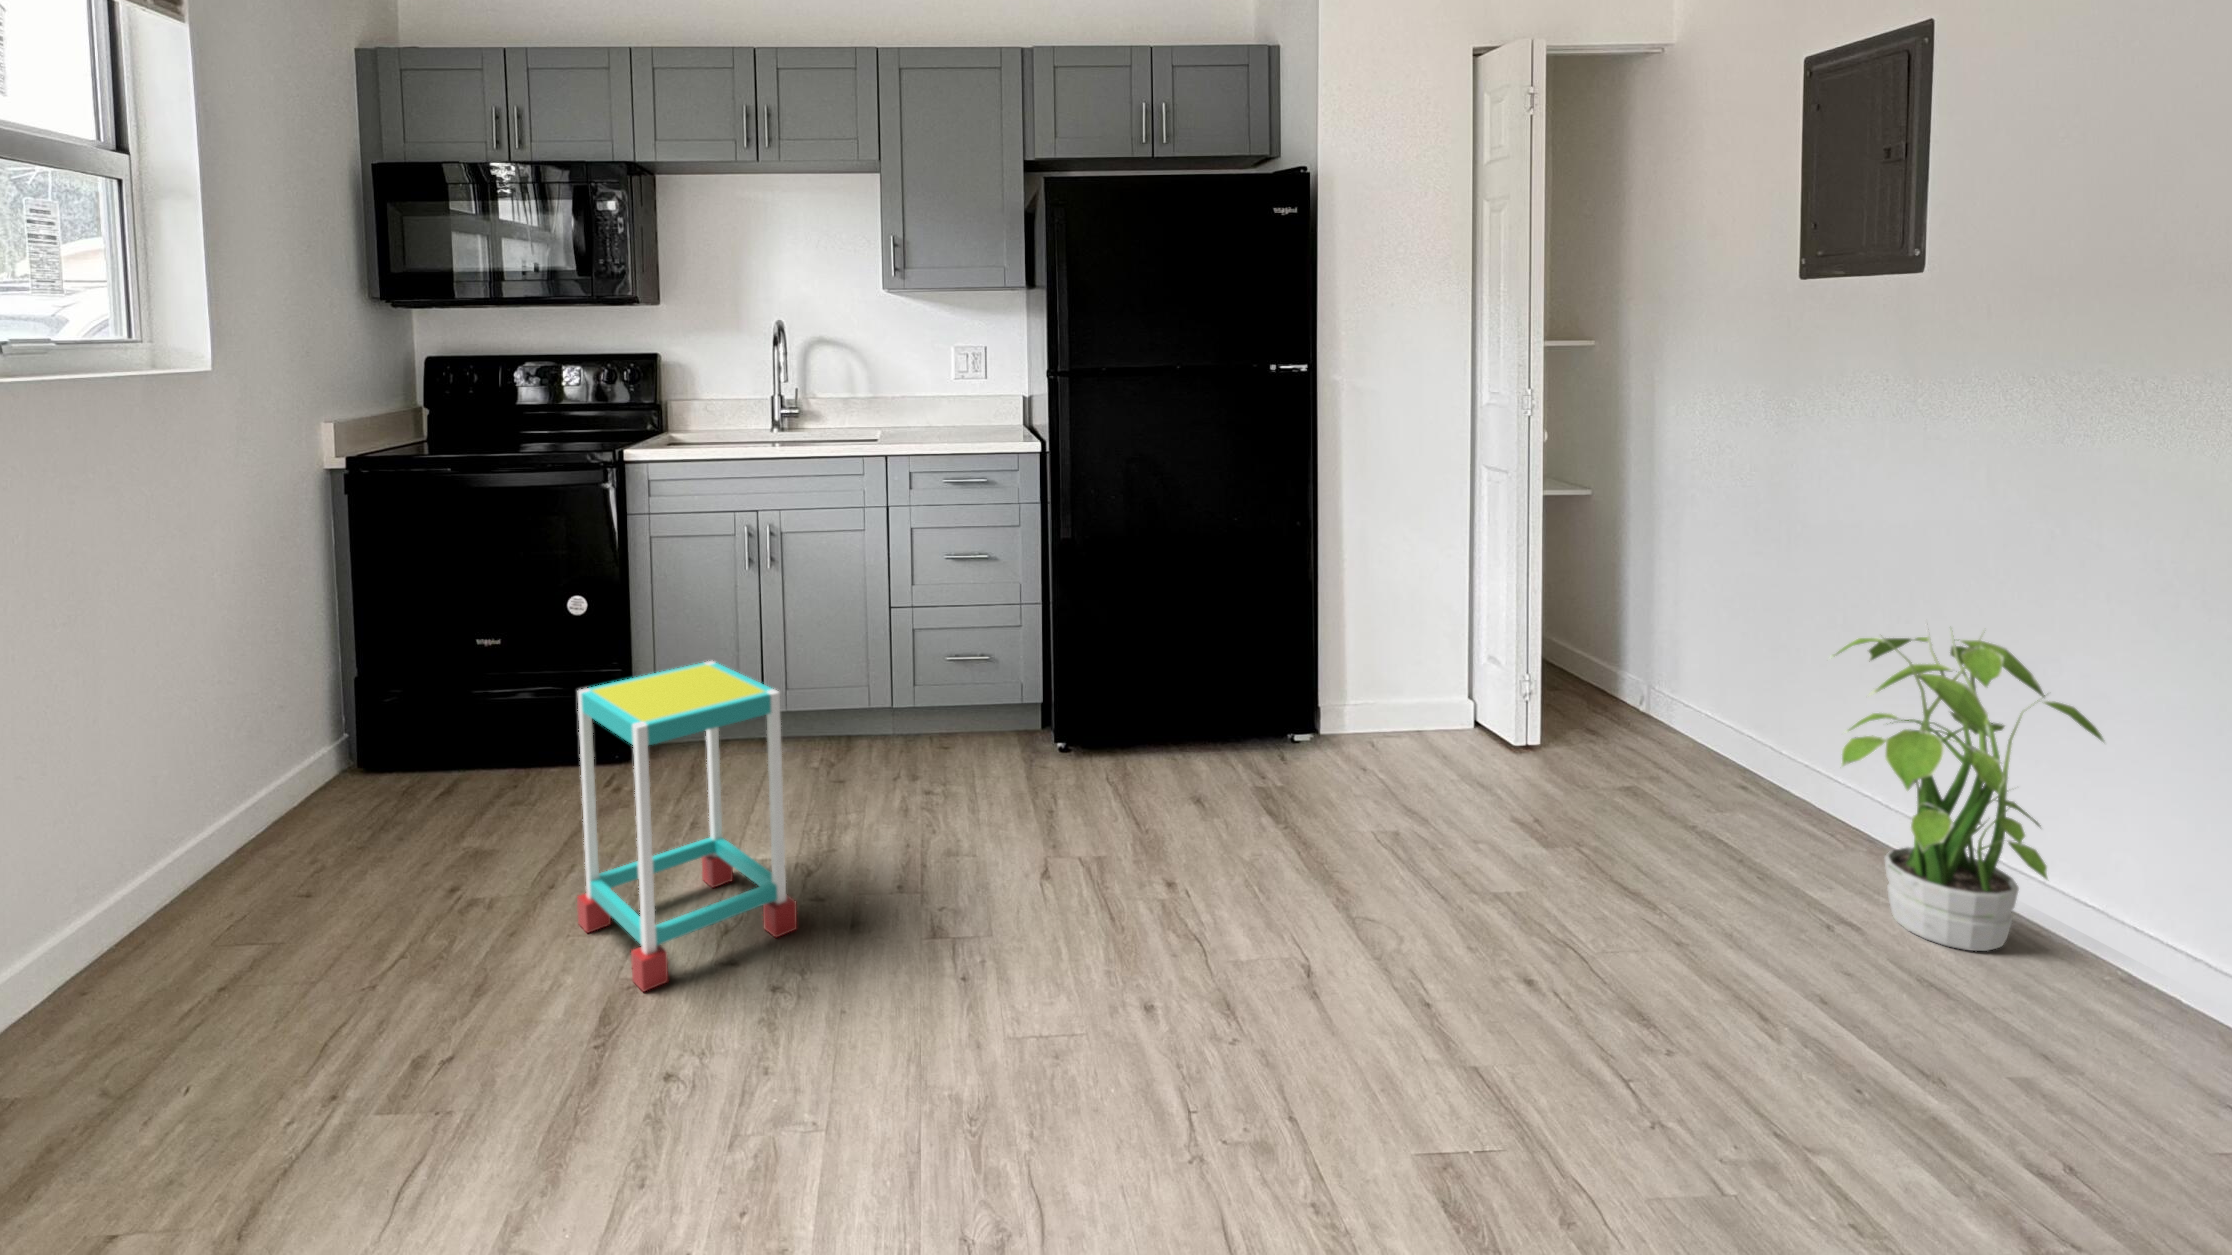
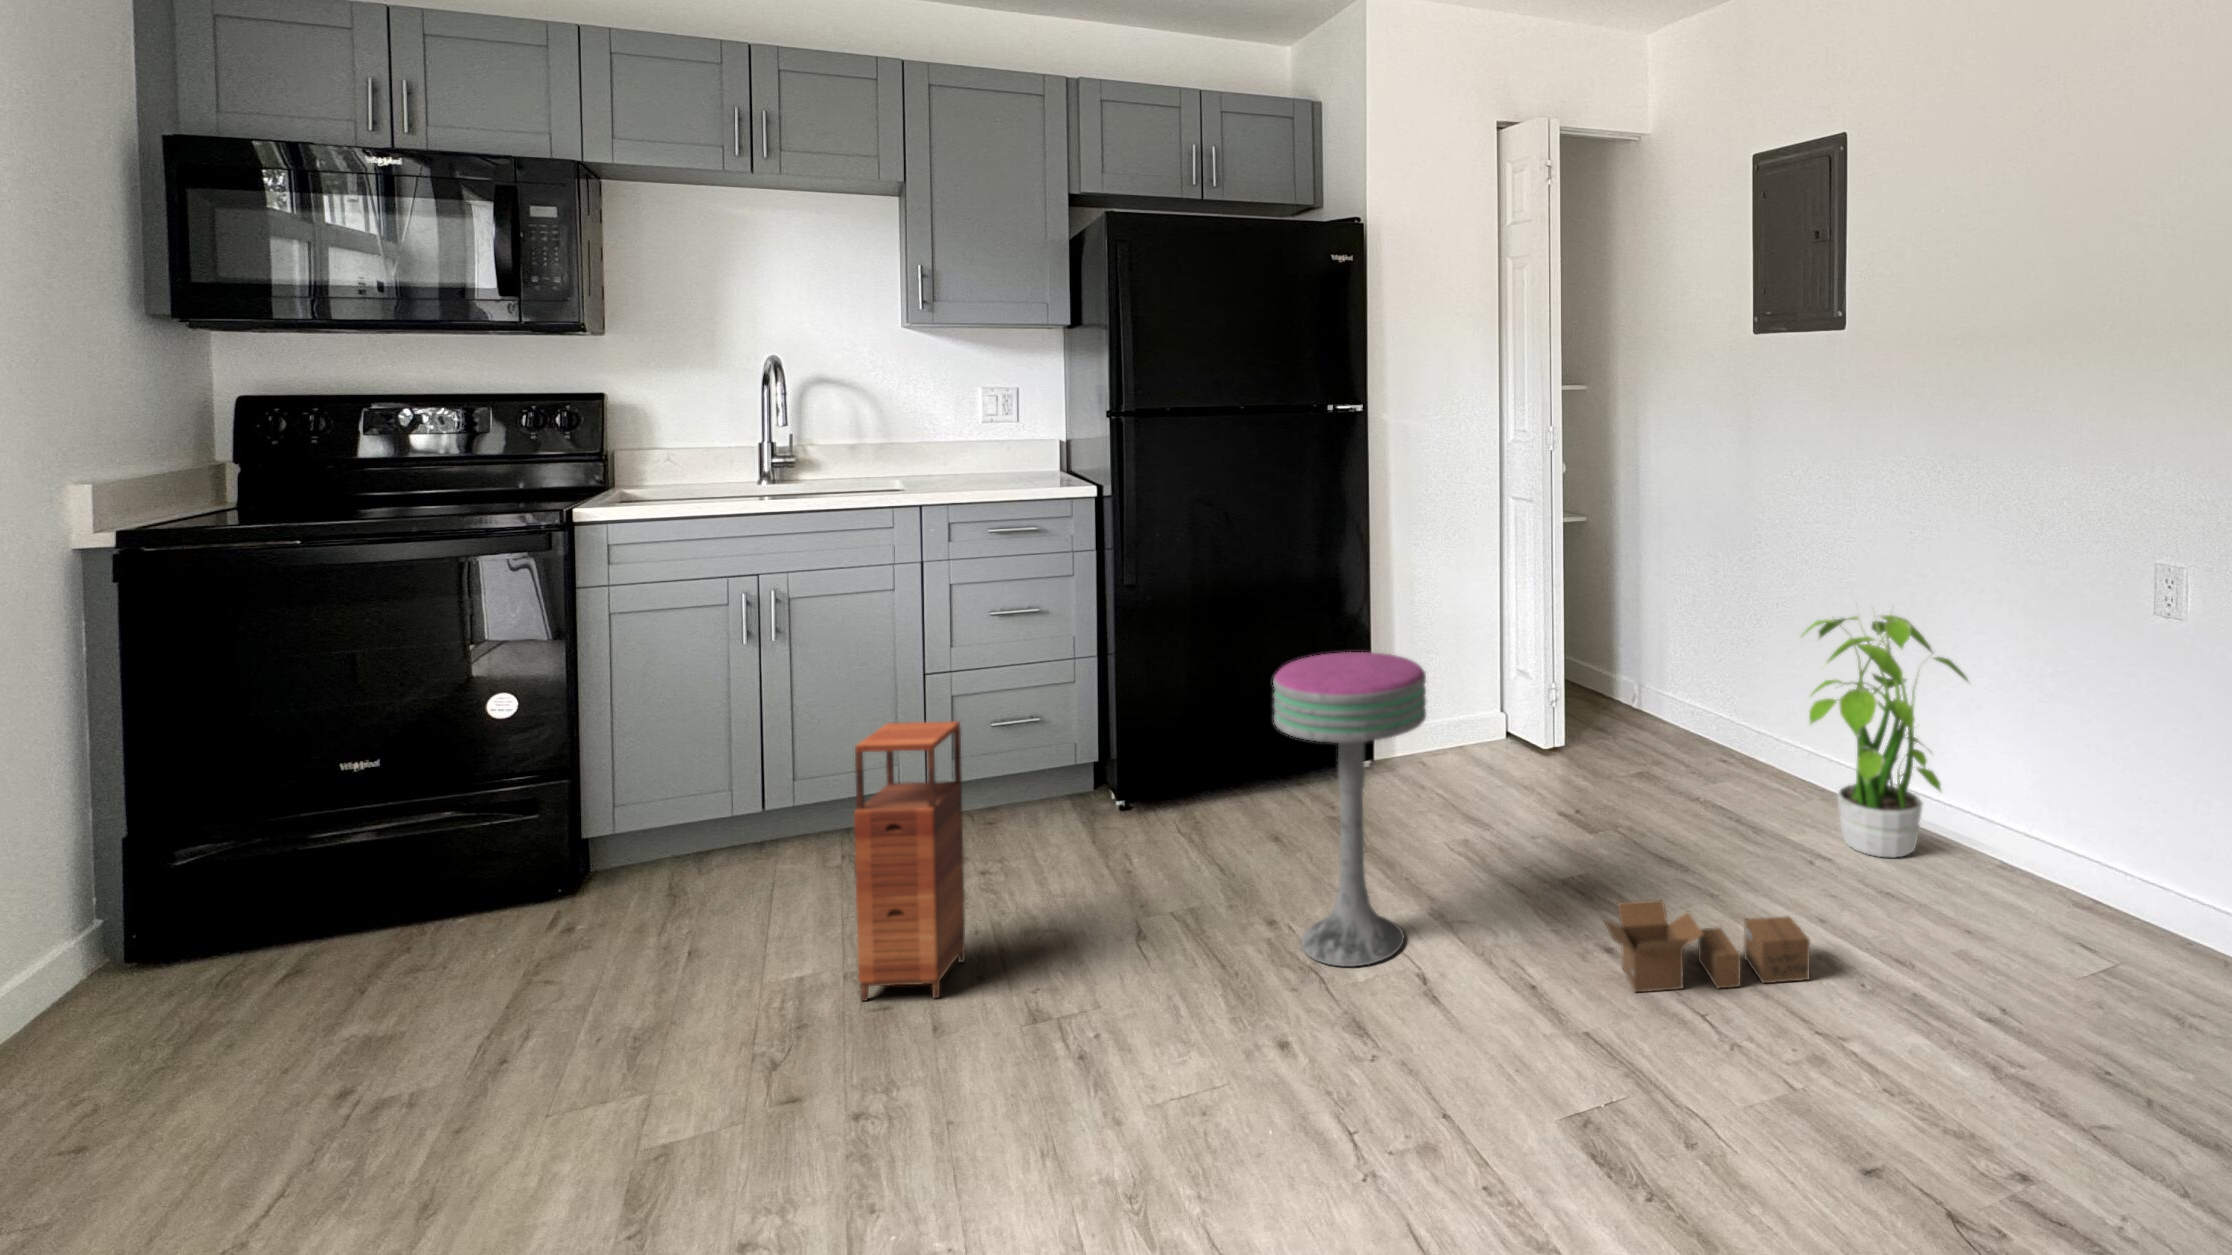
bar stool: none [1164,622,1325,945] -> present [1273,652,1426,967]
storage cabinet: none [797,646,892,893] -> present [854,721,965,1001]
side table: present [577,661,797,991] -> none [551,755,867,1169]
cardboard box: none [1517,936,1796,1079] -> present [1604,900,1810,992]

